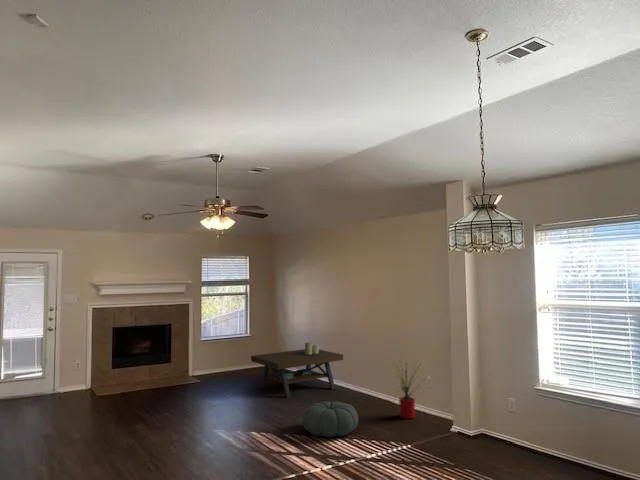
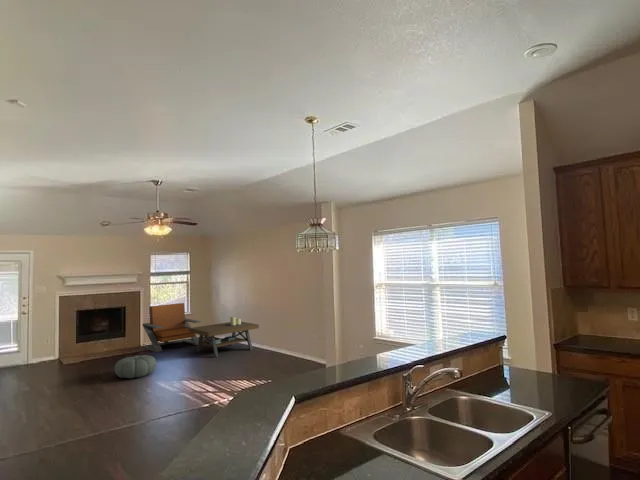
lounge chair: none [191,321,265,386] -> present [142,303,201,352]
house plant: present [393,365,415,419] -> none [282,323,312,365]
pouf: present [302,401,358,437] -> present [114,355,156,378]

